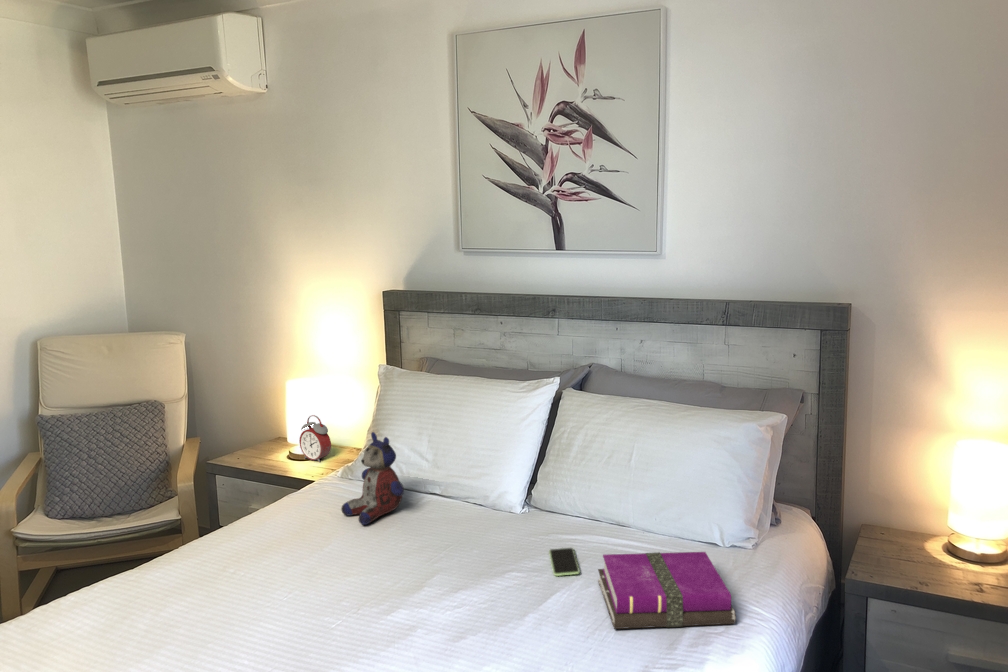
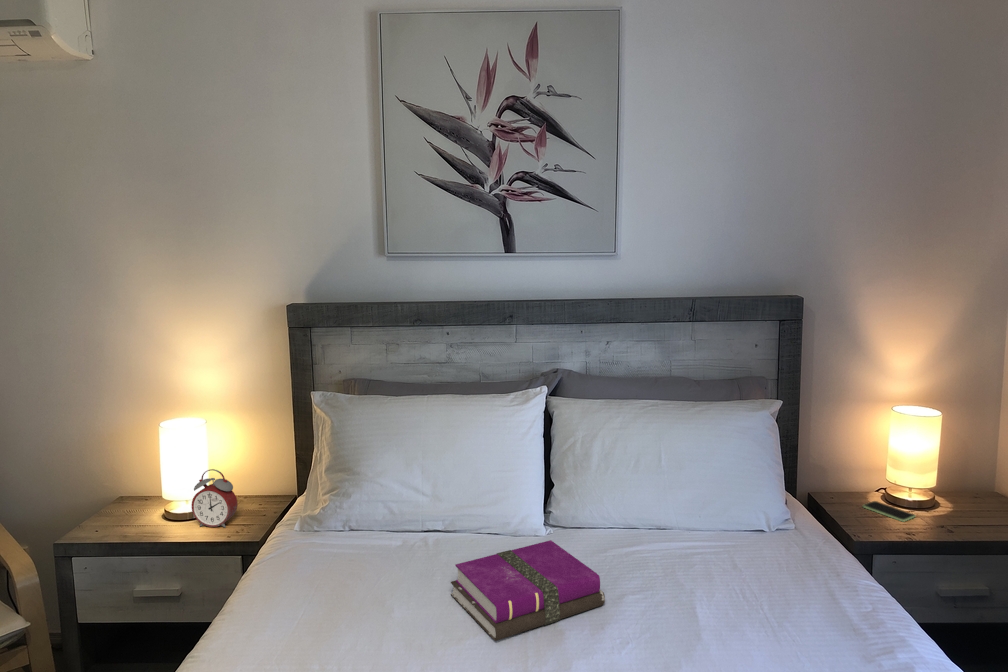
stuffed bear: present [341,432,404,525] -> none [349,470,431,587]
smartphone: present [549,548,579,576] -> present [863,501,915,521]
notebook: present [598,552,736,629] -> present [451,540,605,641]

